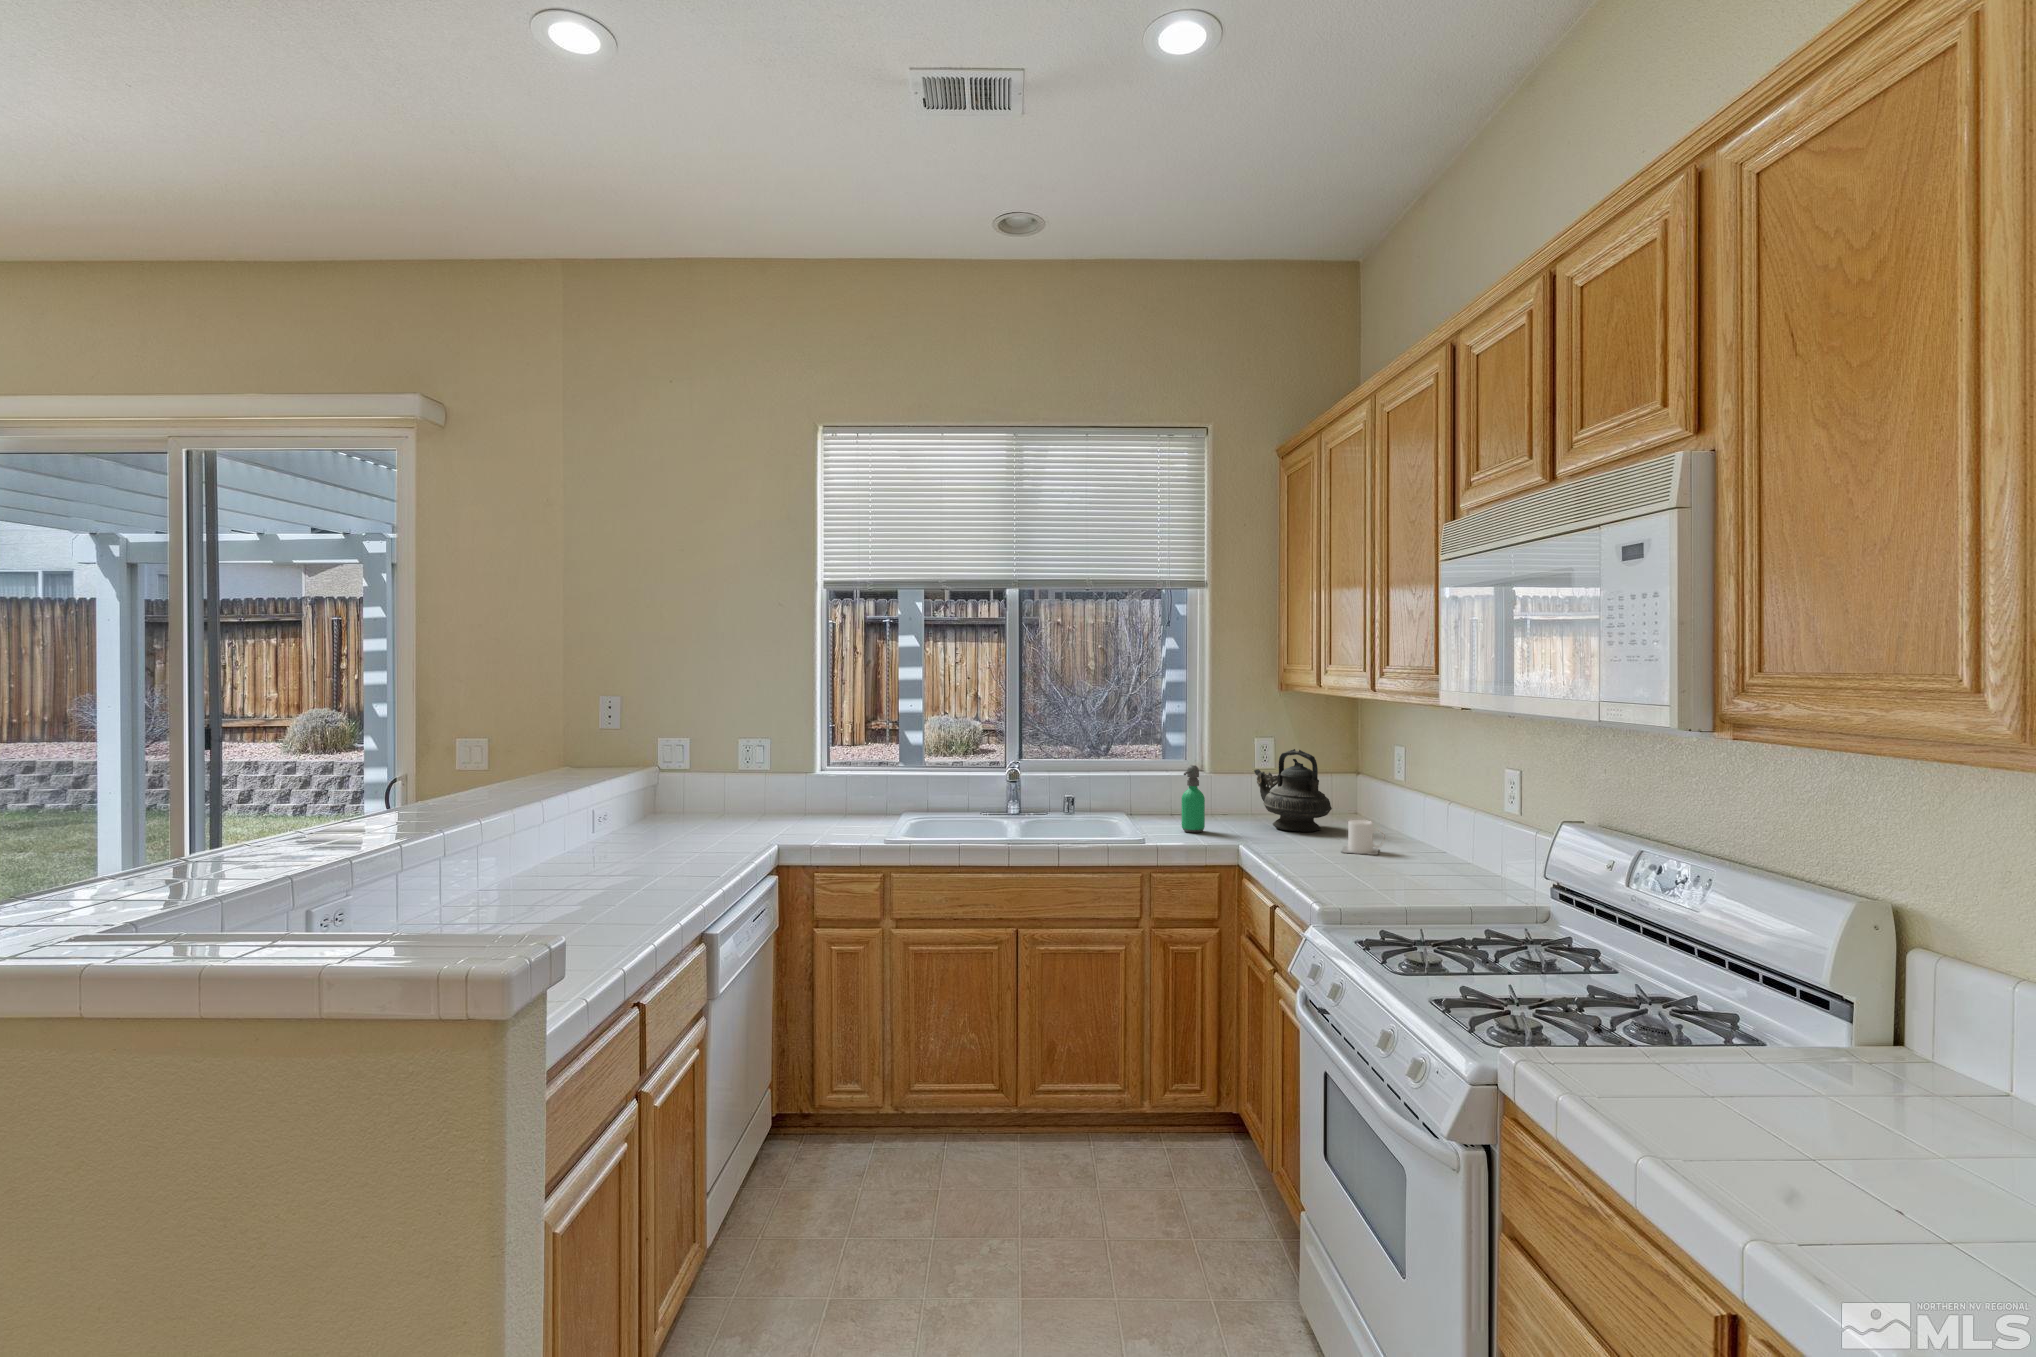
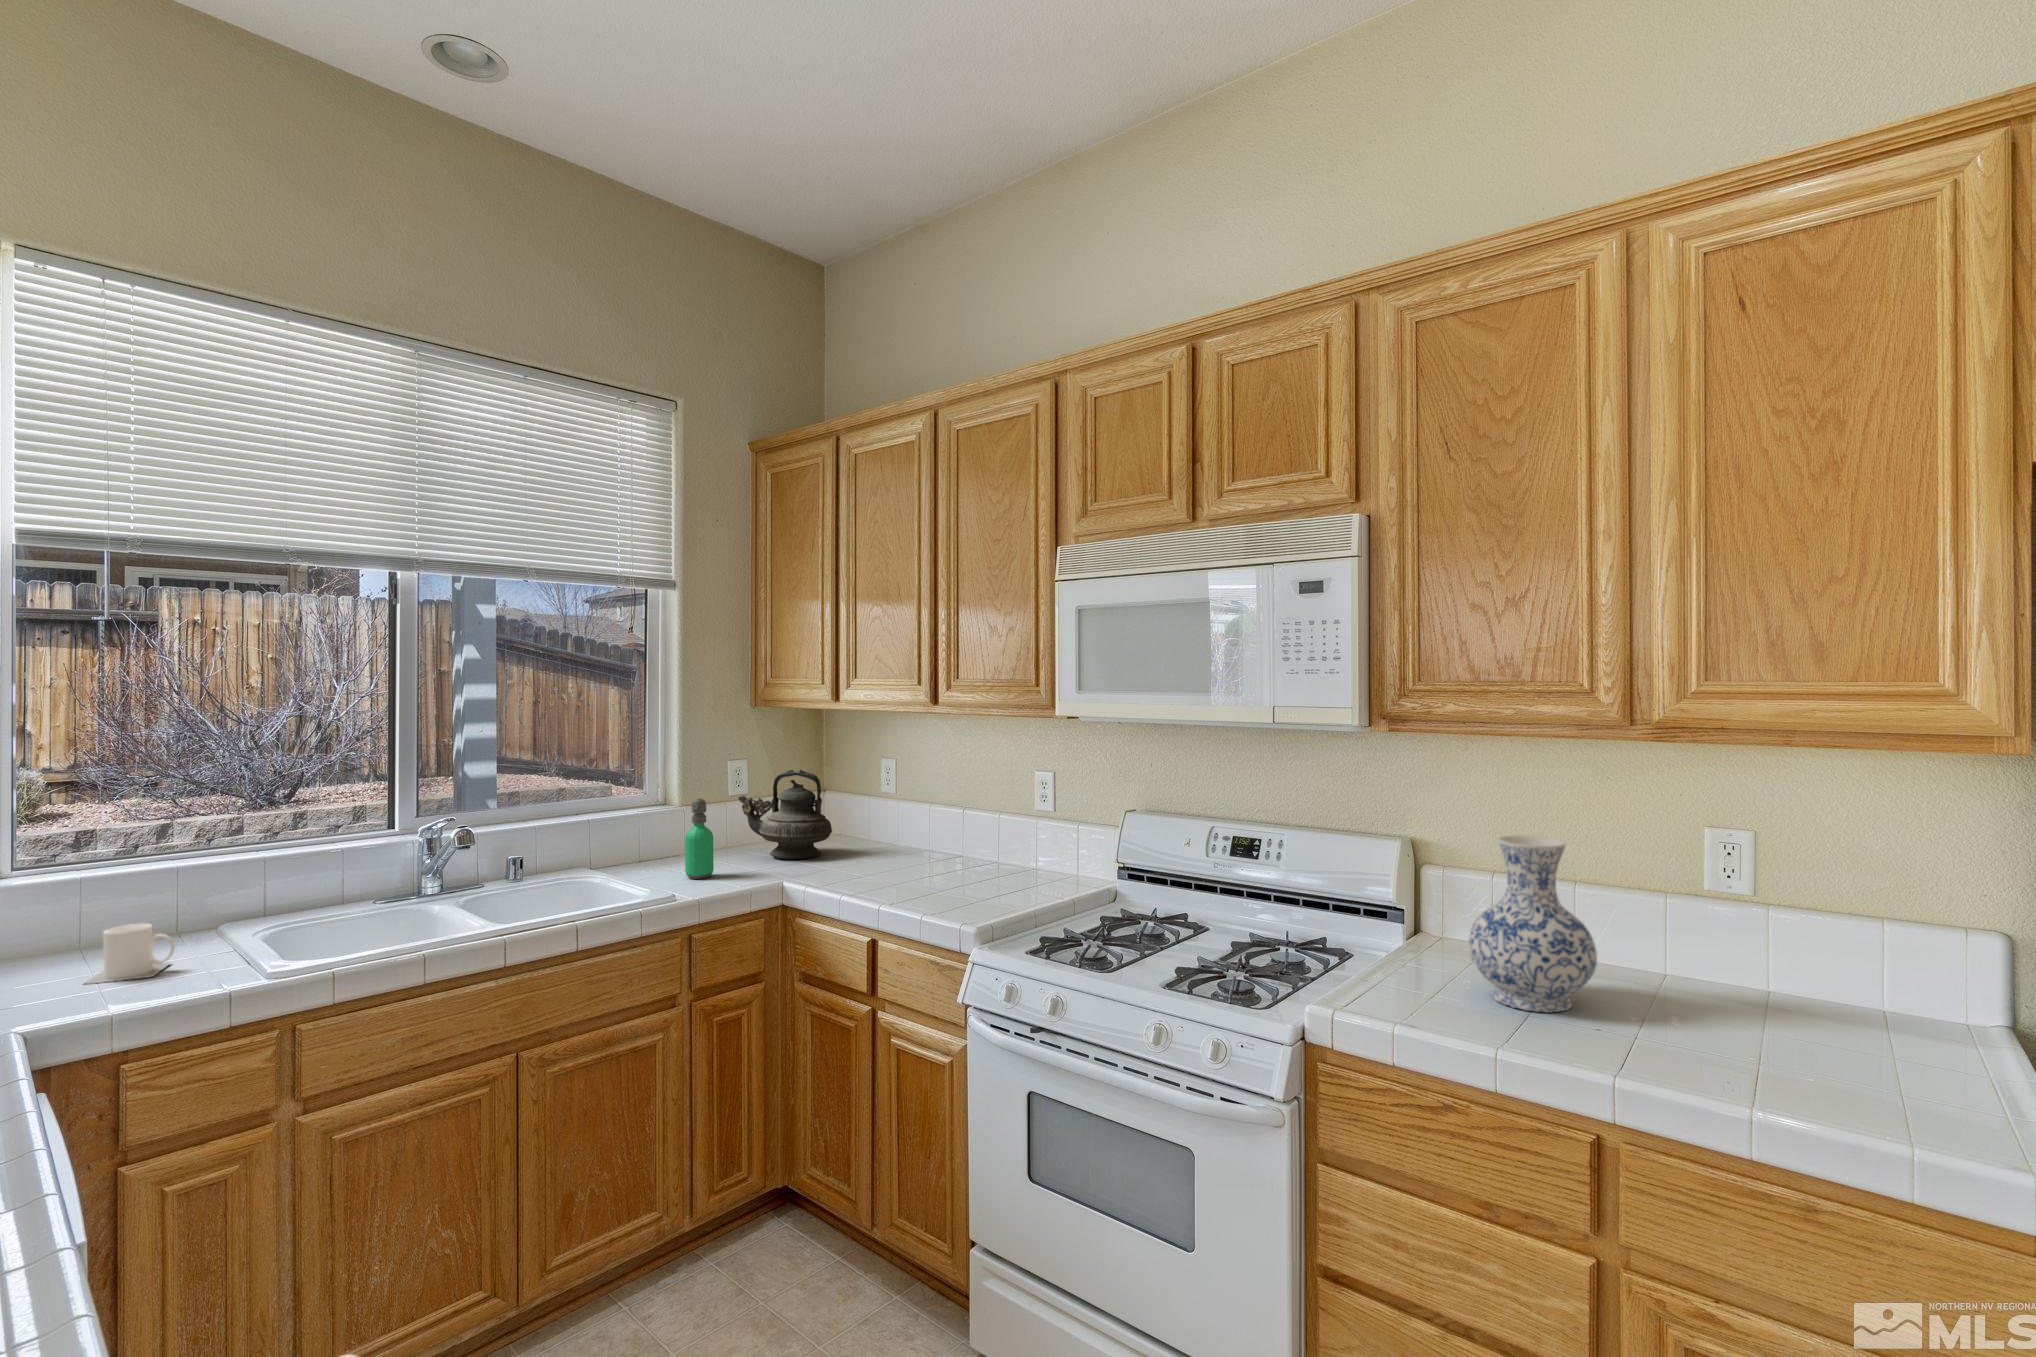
mug: present [1342,820,1385,855] -> present [86,923,175,984]
vase: none [1761,897,1989,1172] -> present [1469,835,1597,1013]

